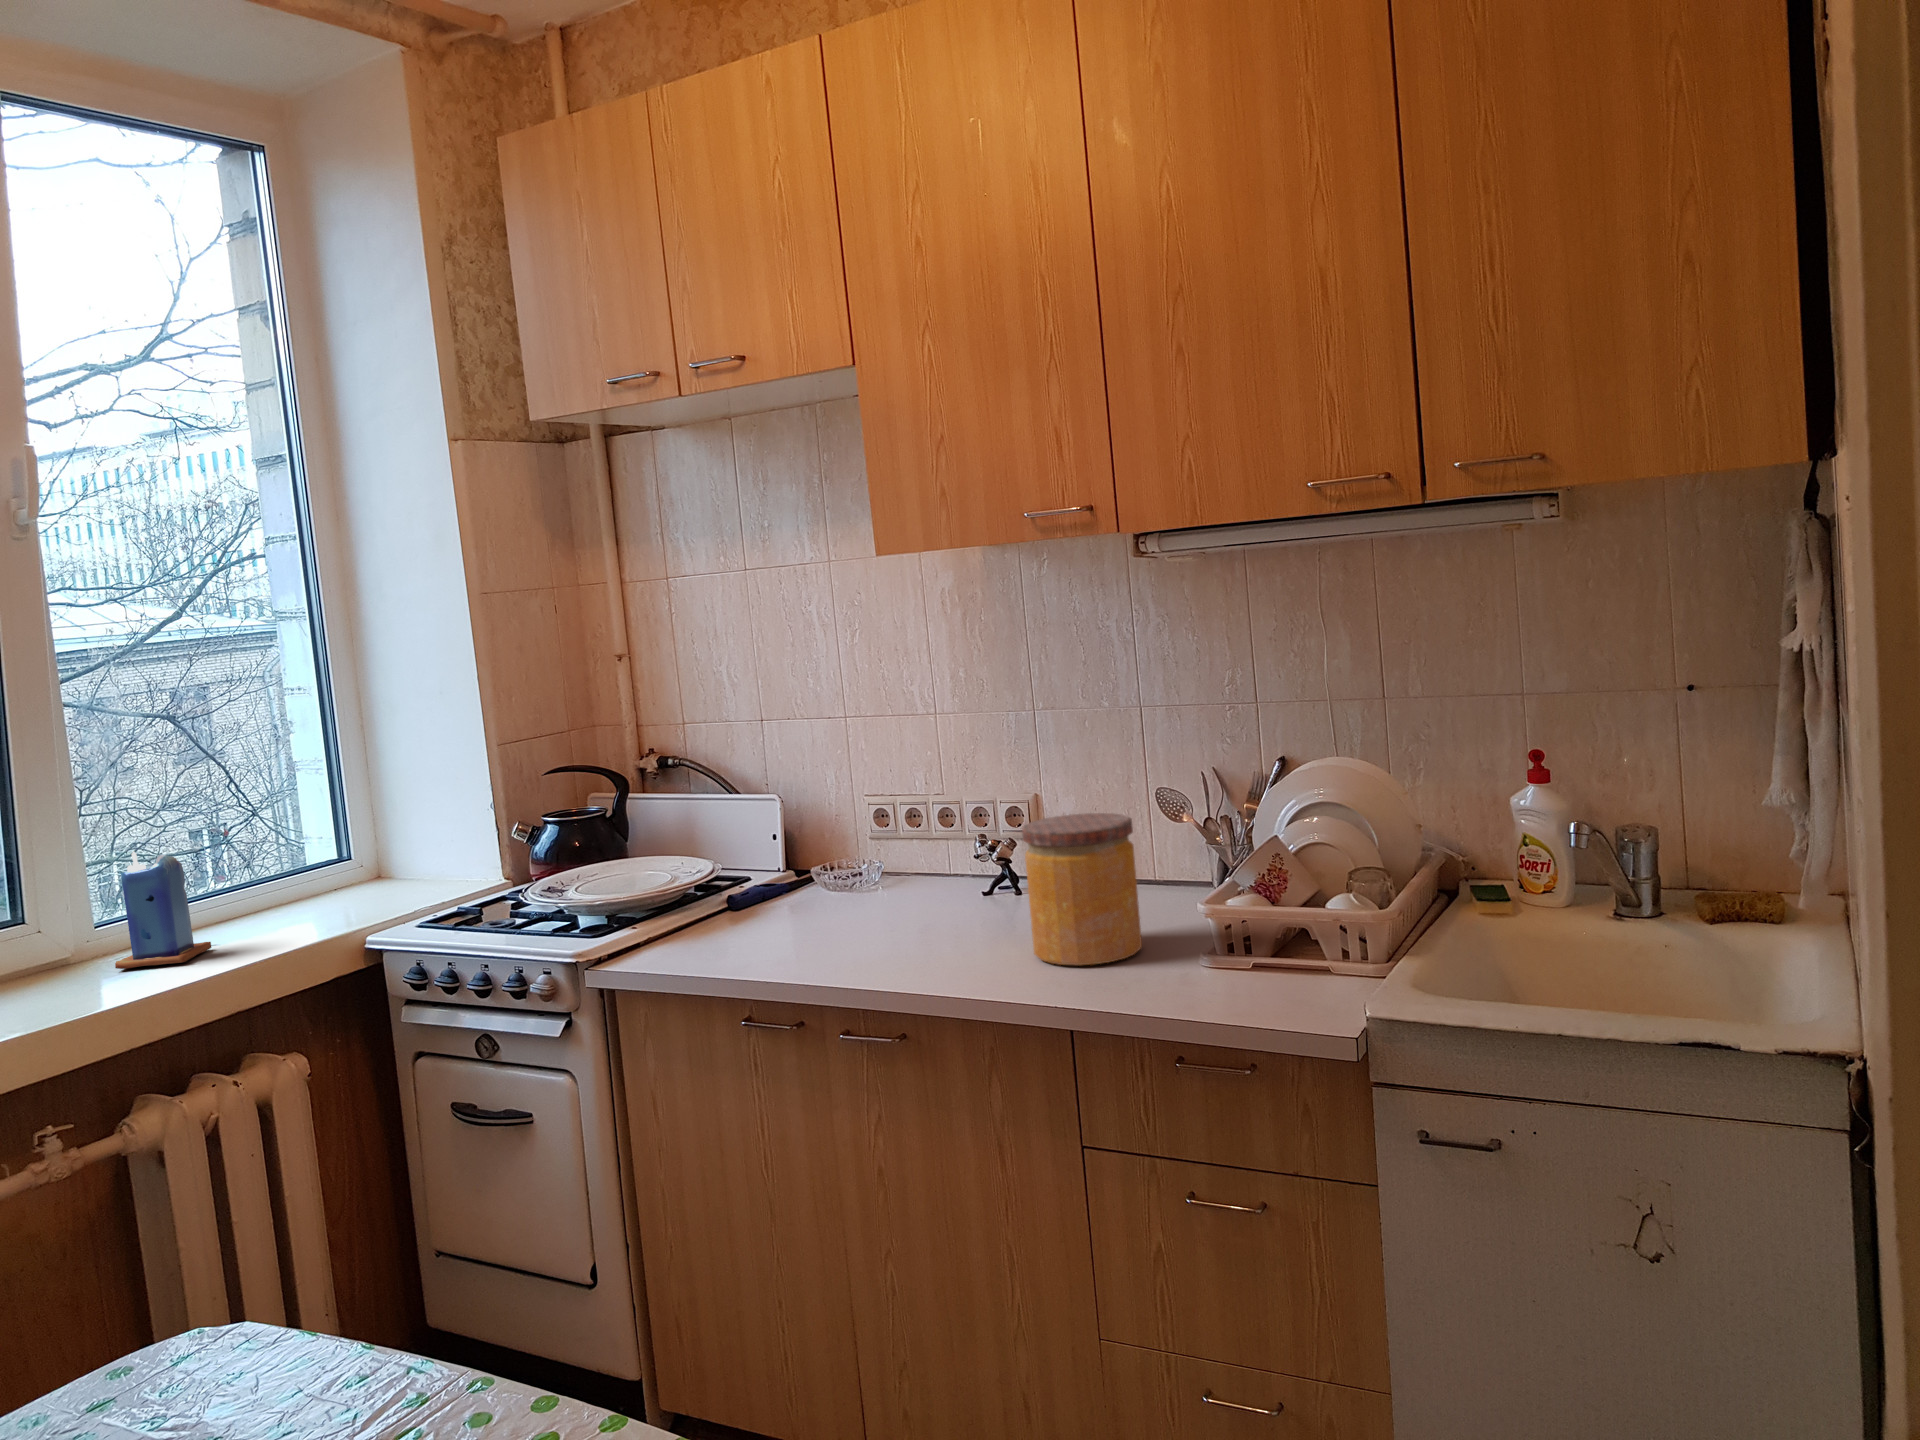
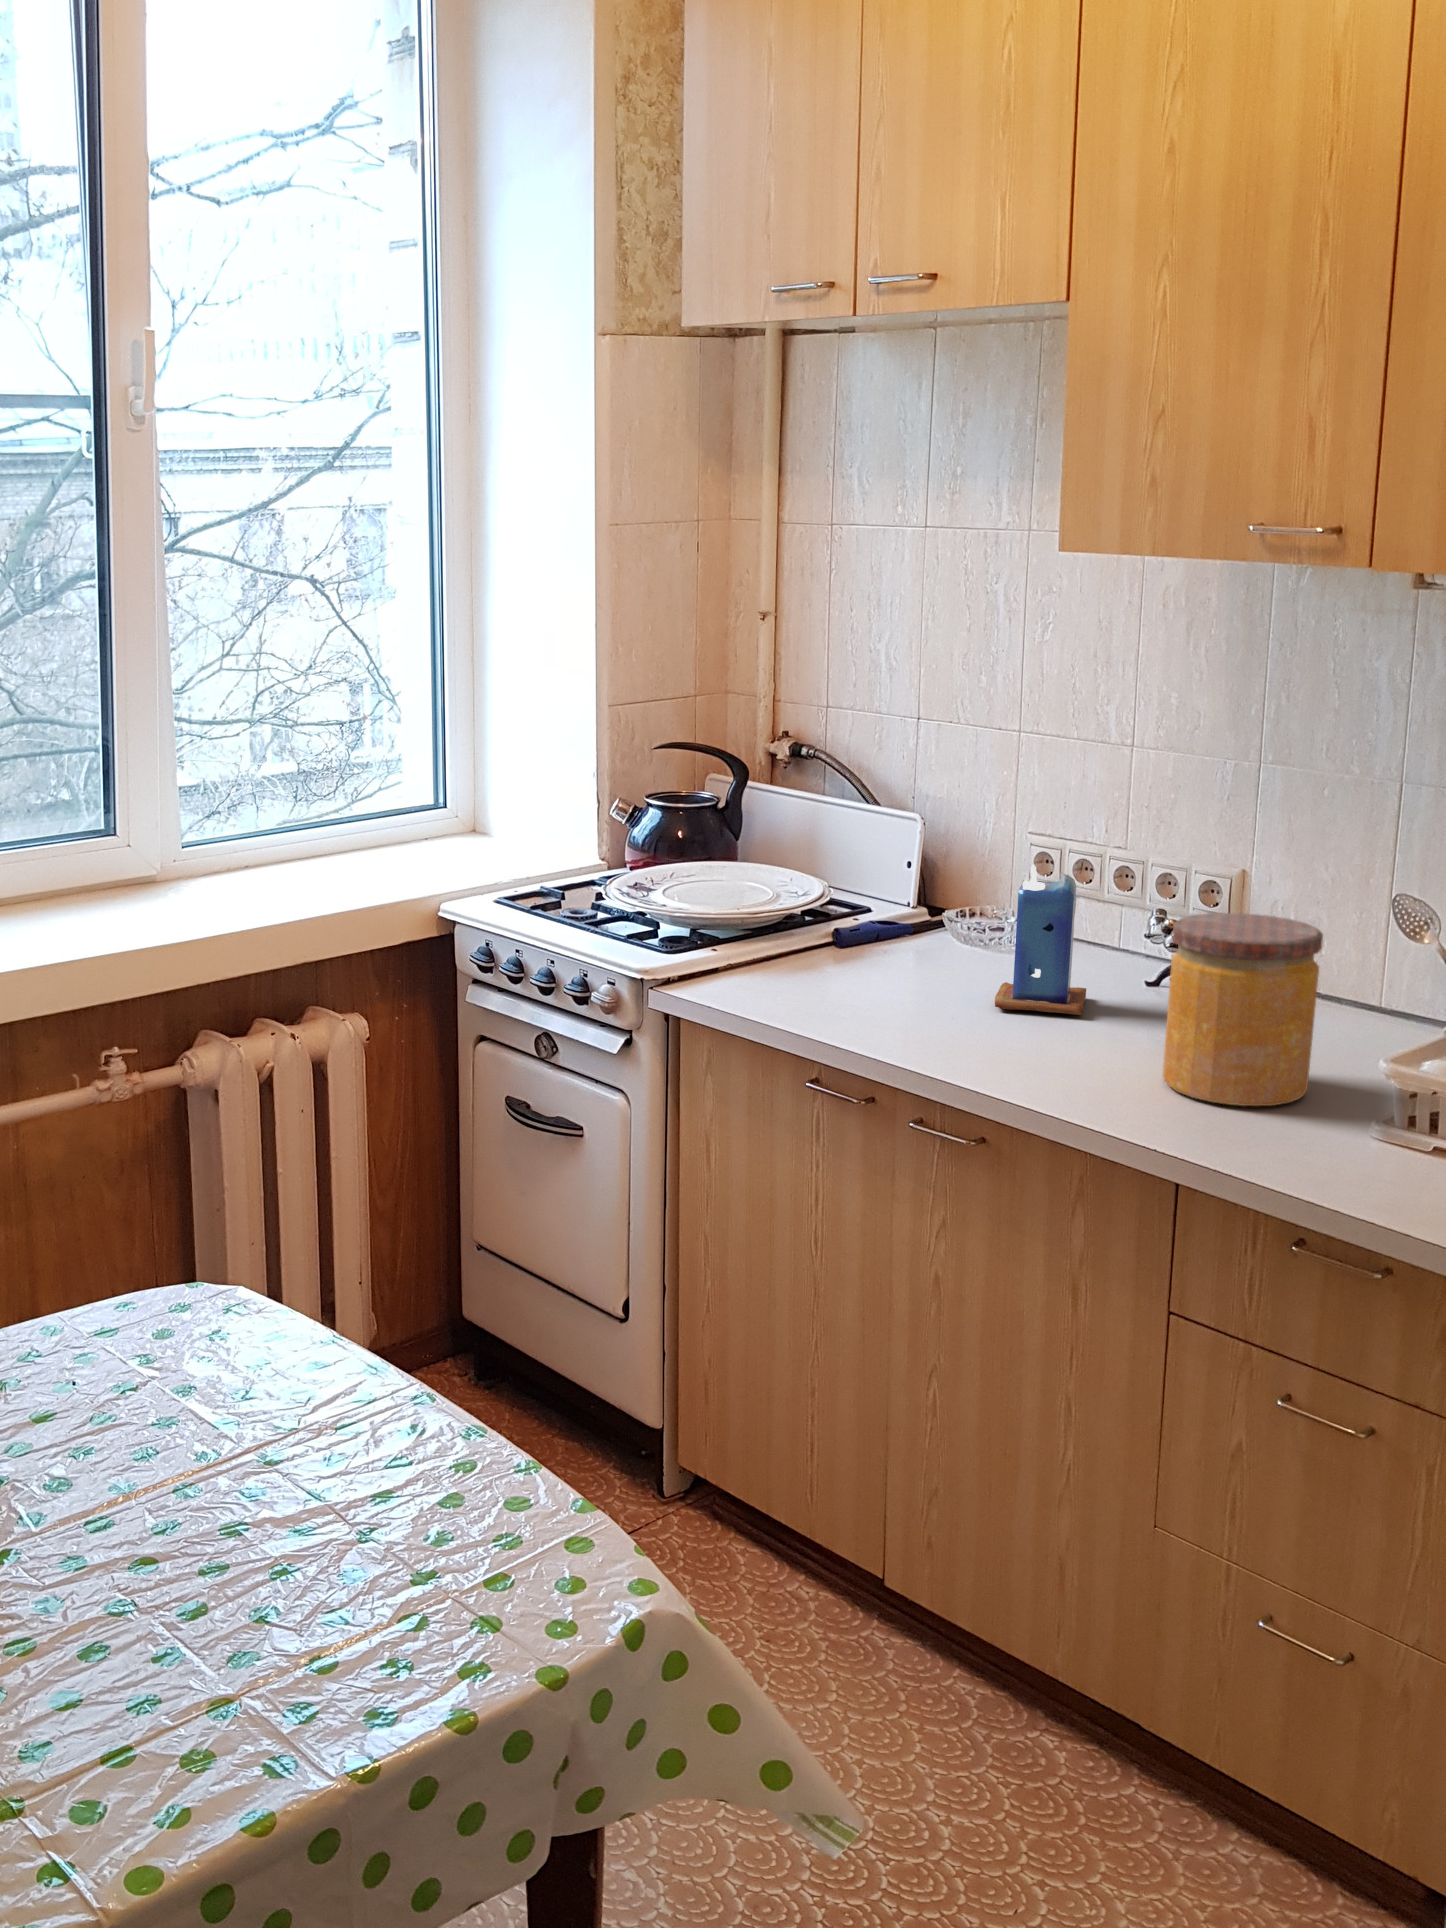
candle: present [115,851,211,969] -> present [995,864,1086,1015]

